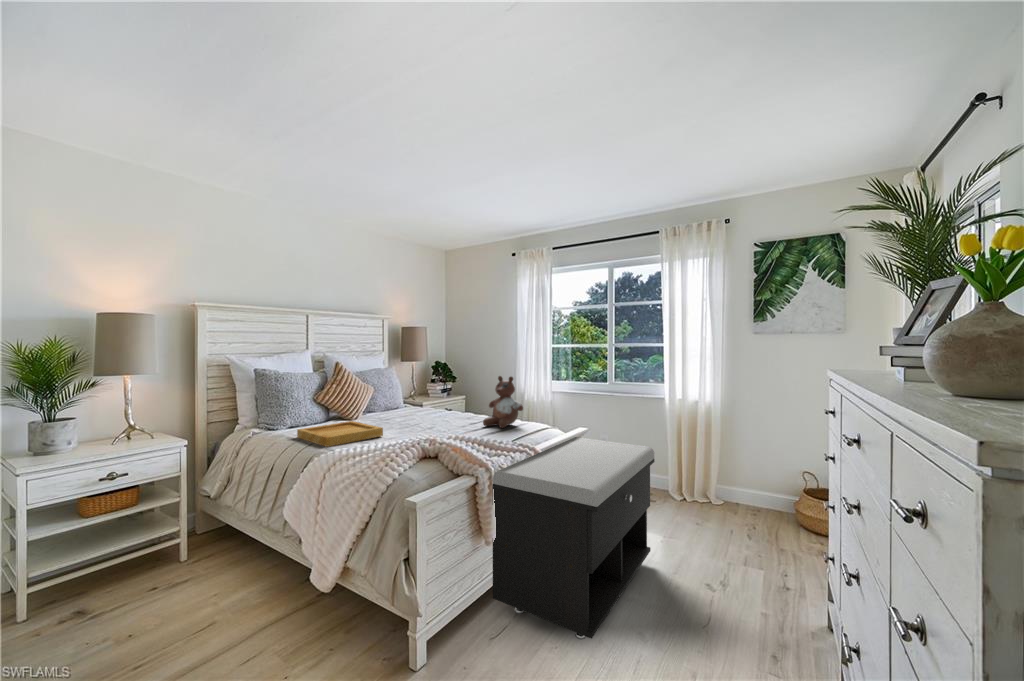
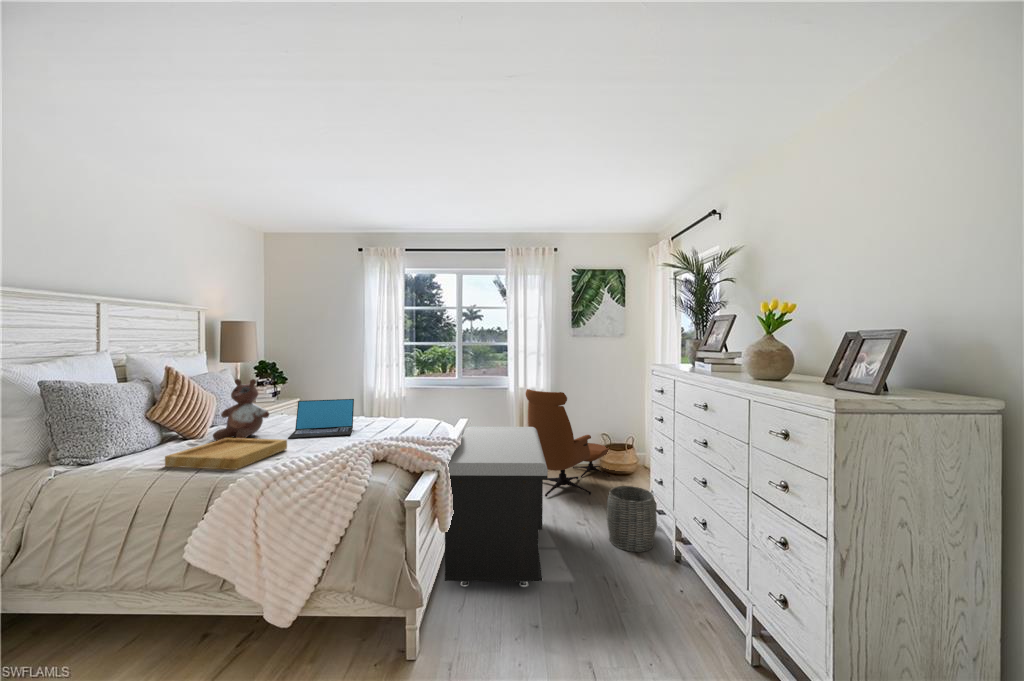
stuffed bear: present [483,376,523,428] -> present [213,379,269,440]
laptop: none [400,395,465,431] -> present [288,399,354,439]
lounge chair: none [662,400,813,553] -> present [526,389,610,497]
woven basket: none [735,548,819,657] -> present [607,486,657,552]

